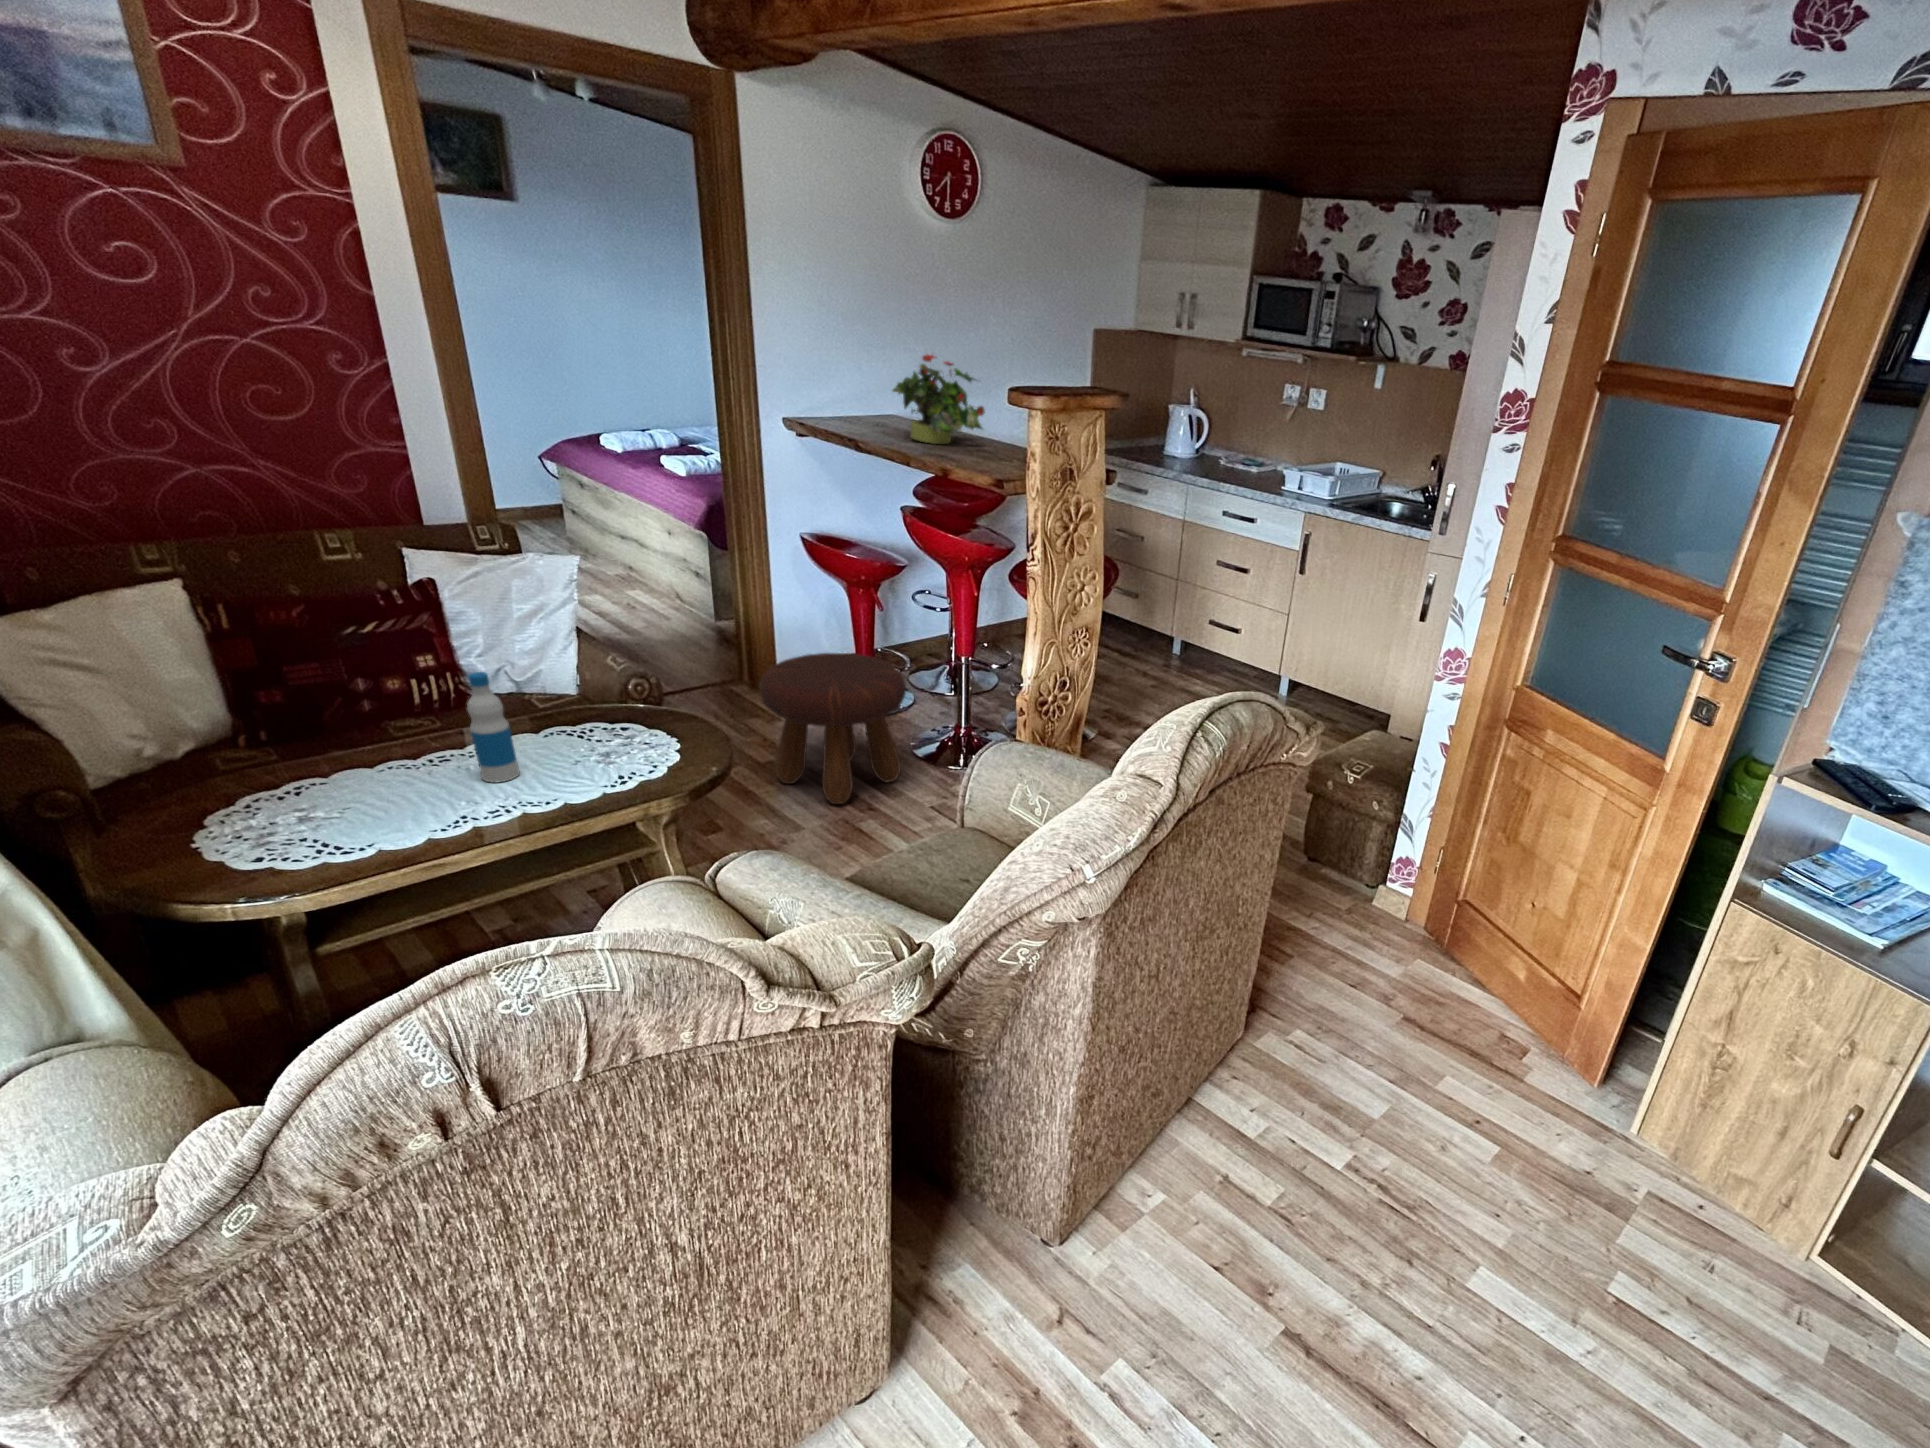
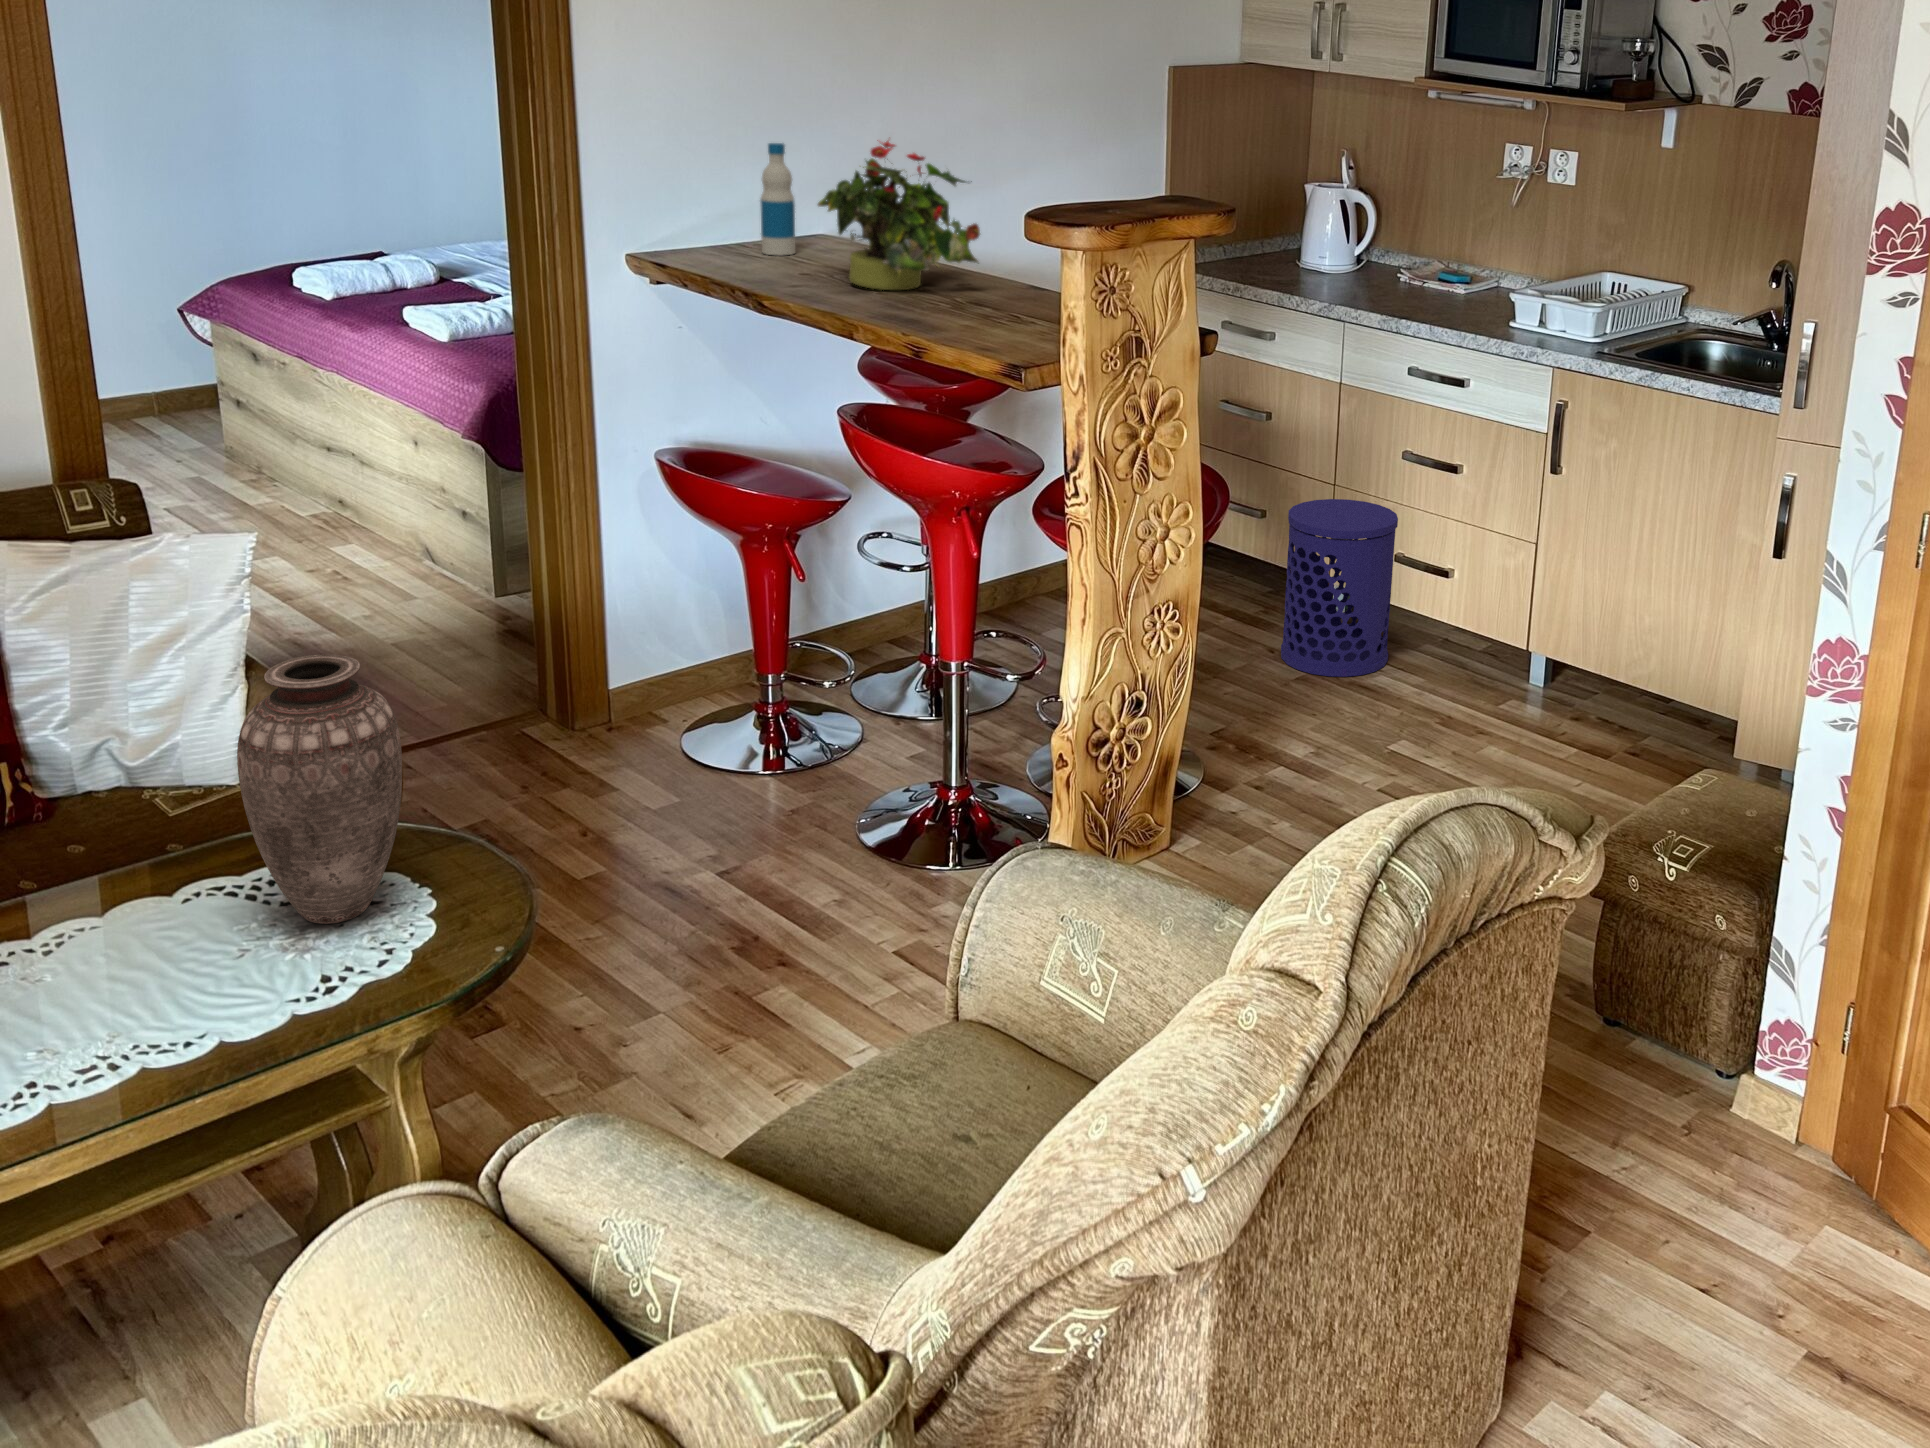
waste bin: none [1144,587,1211,684] -> present [1281,499,1398,677]
vase: none [568,610,661,759] -> present [237,655,402,924]
footstool: present [760,653,906,804] -> none [574,671,842,961]
bottle: present [467,672,520,783] -> present [761,143,796,255]

